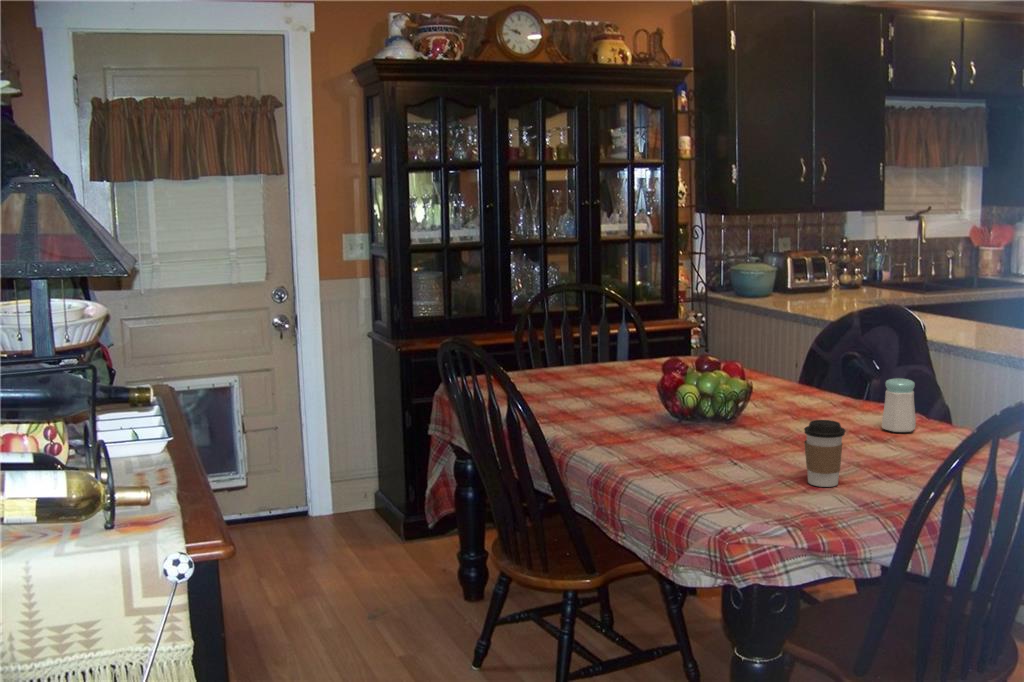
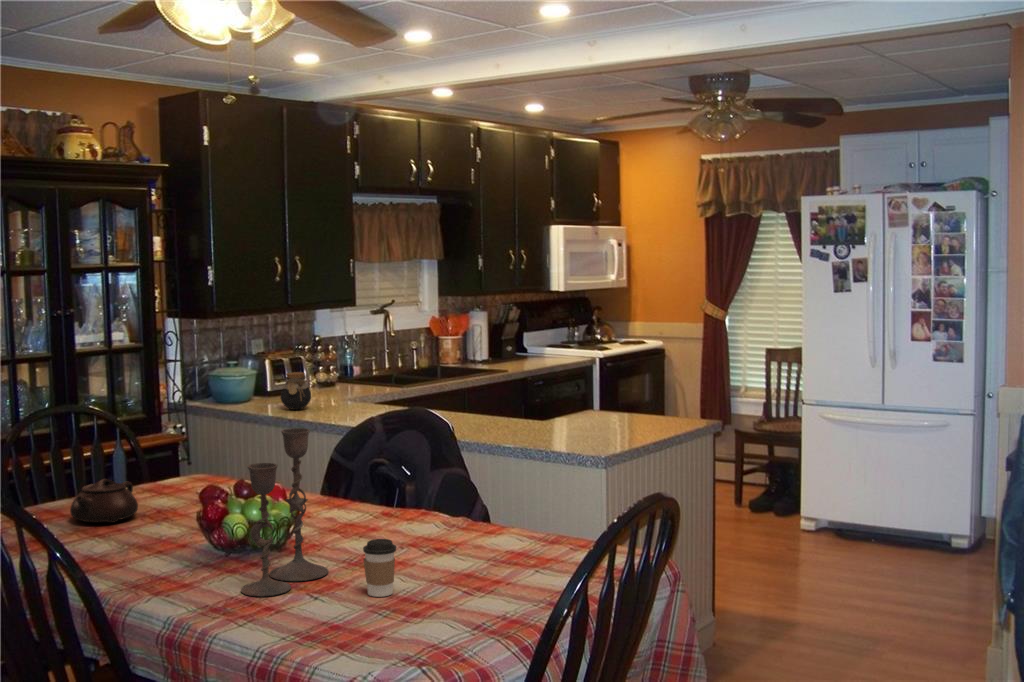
jar: none [795,268,826,304] -> present [280,372,311,410]
candlestick: none [670,291,774,470] -> present [241,428,328,596]
teapot: none [552,344,614,386] -> present [70,479,138,523]
salt shaker: present [882,378,916,432] -> none [409,492,436,540]

